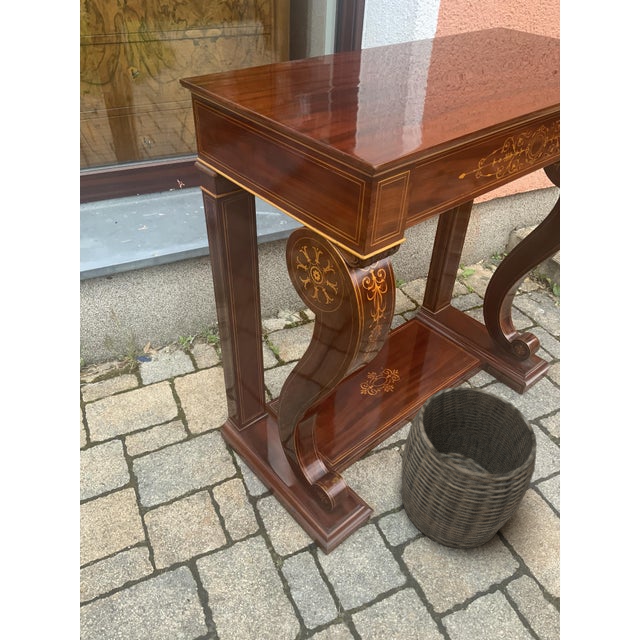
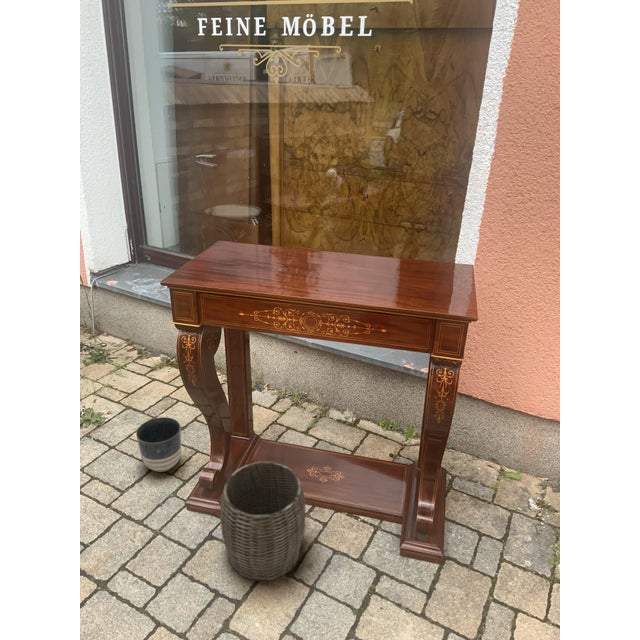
planter: none [146,466,233,570] -> present [136,417,181,472]

